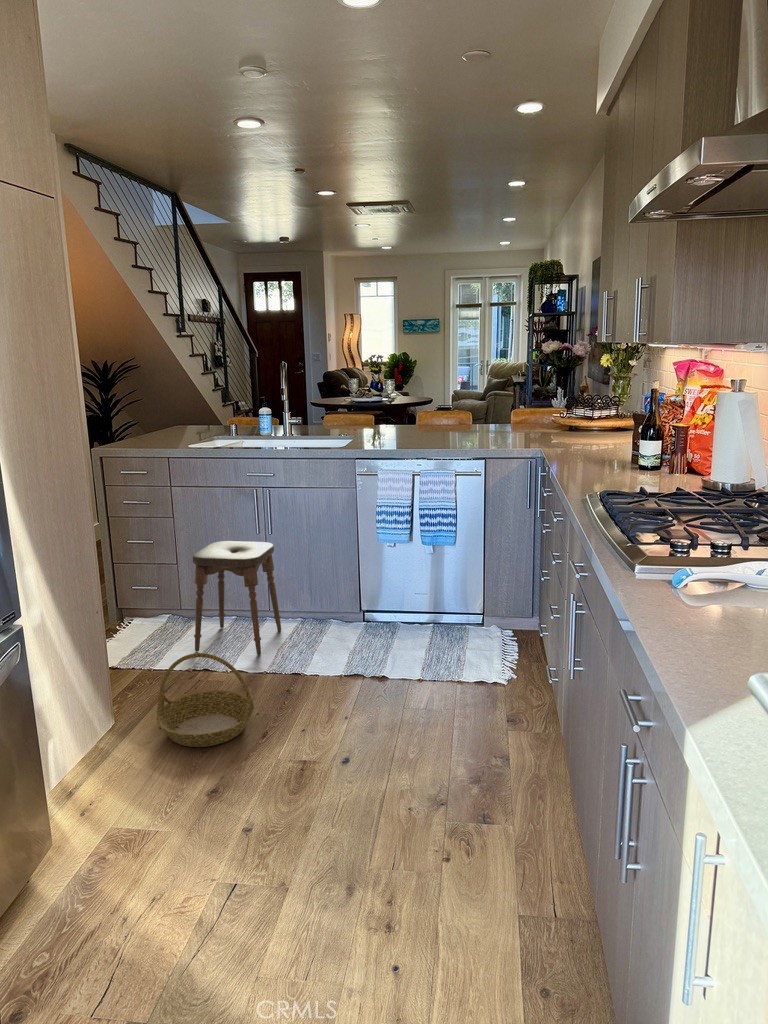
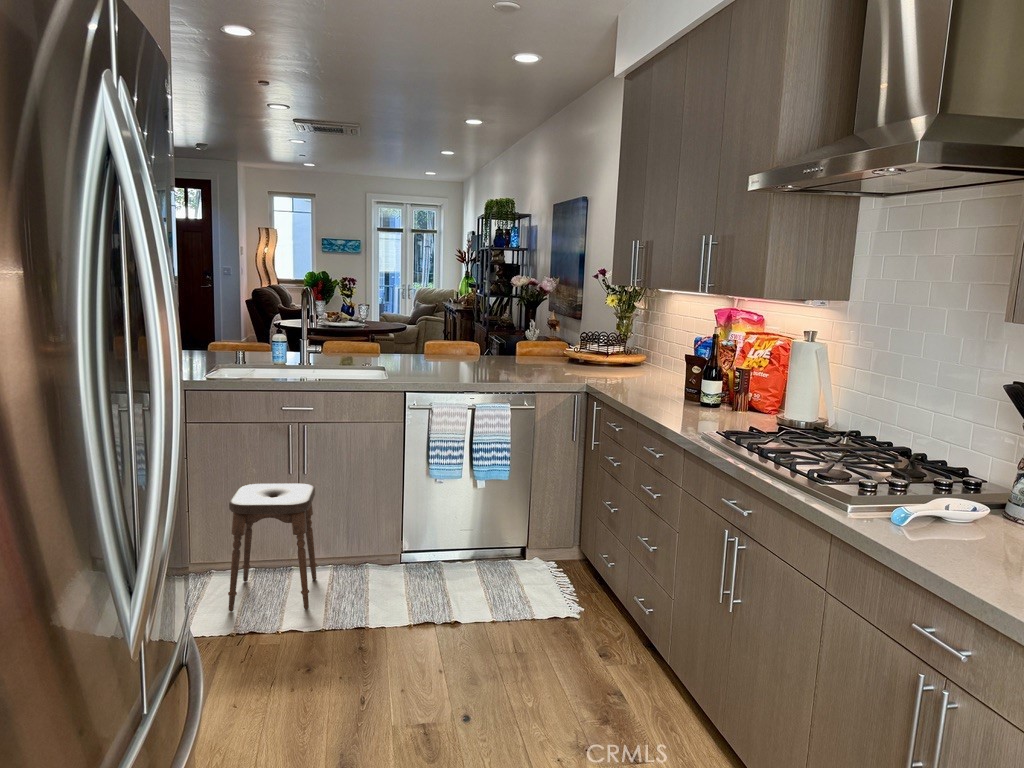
basket: present [157,653,254,747] -> none [238,615,350,724]

